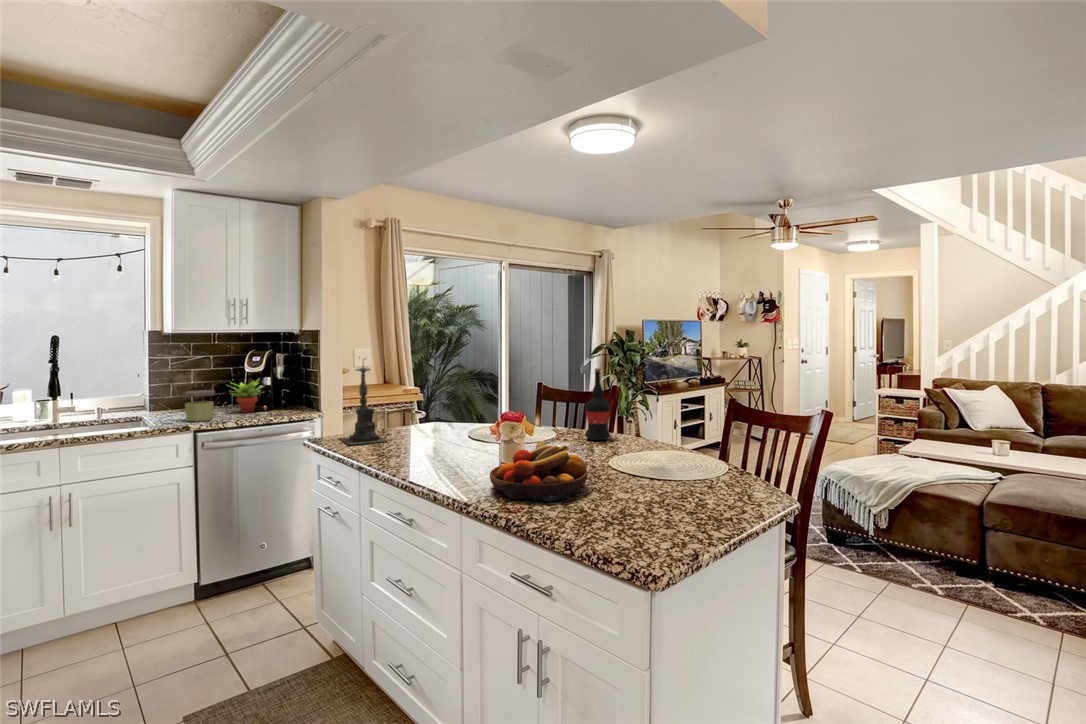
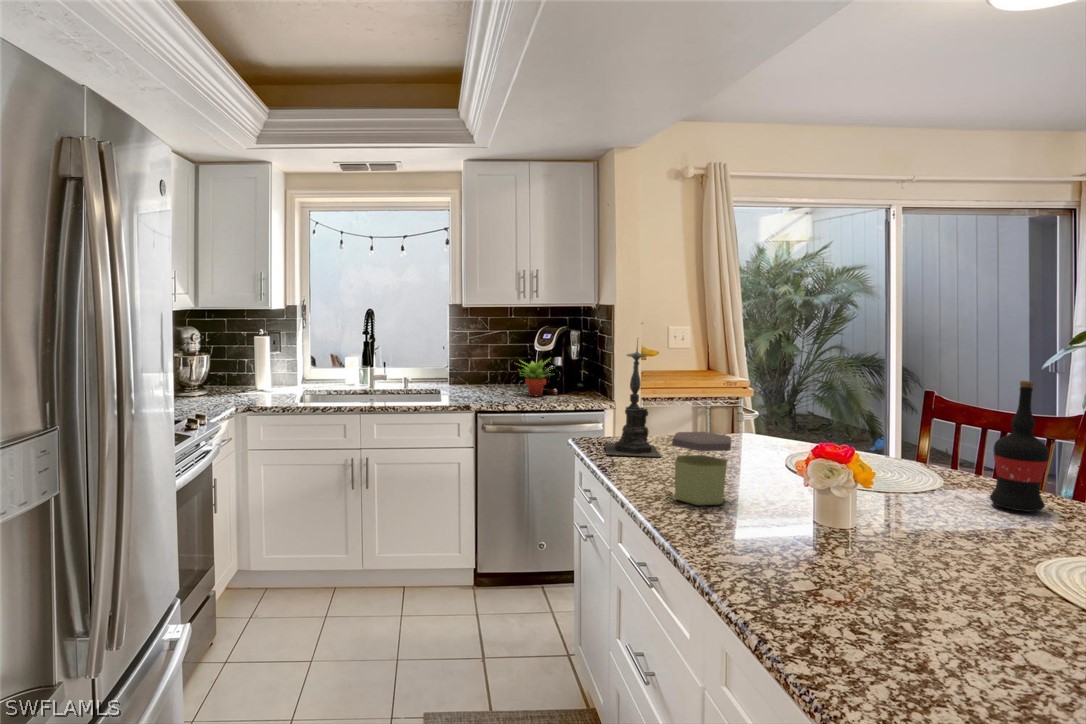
jar: present [183,390,215,421] -> present [672,432,731,505]
fruit bowl: present [490,441,587,501] -> none [762,503,957,627]

